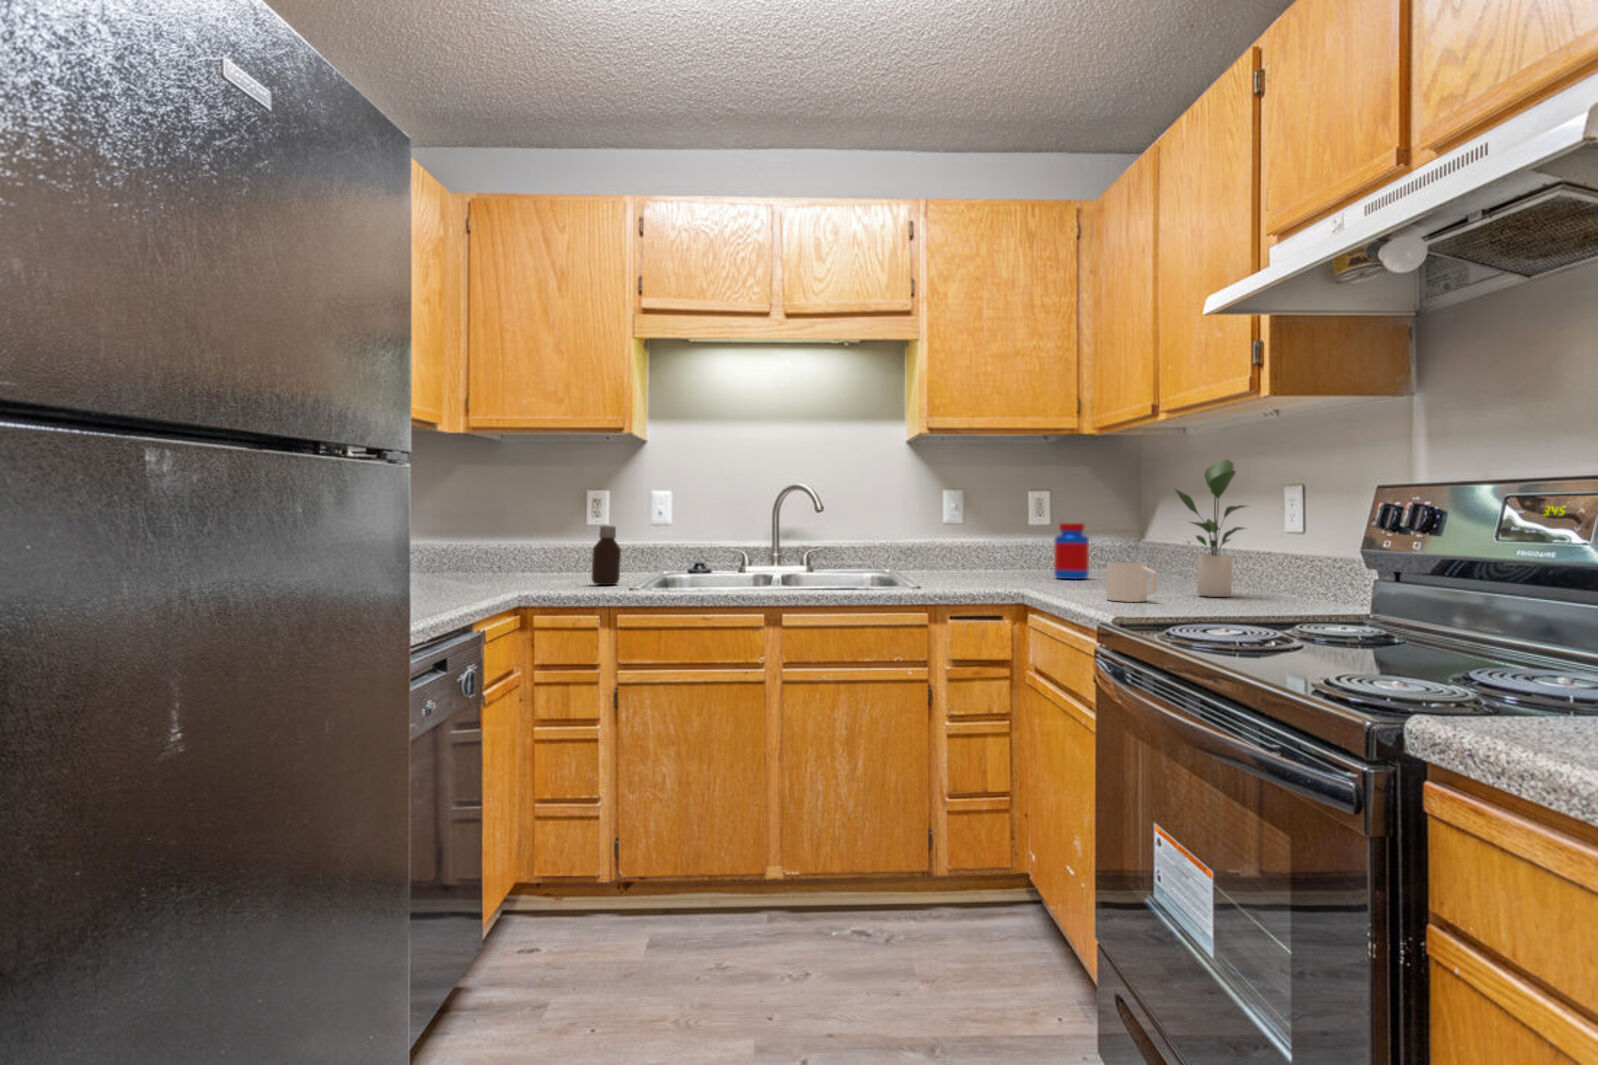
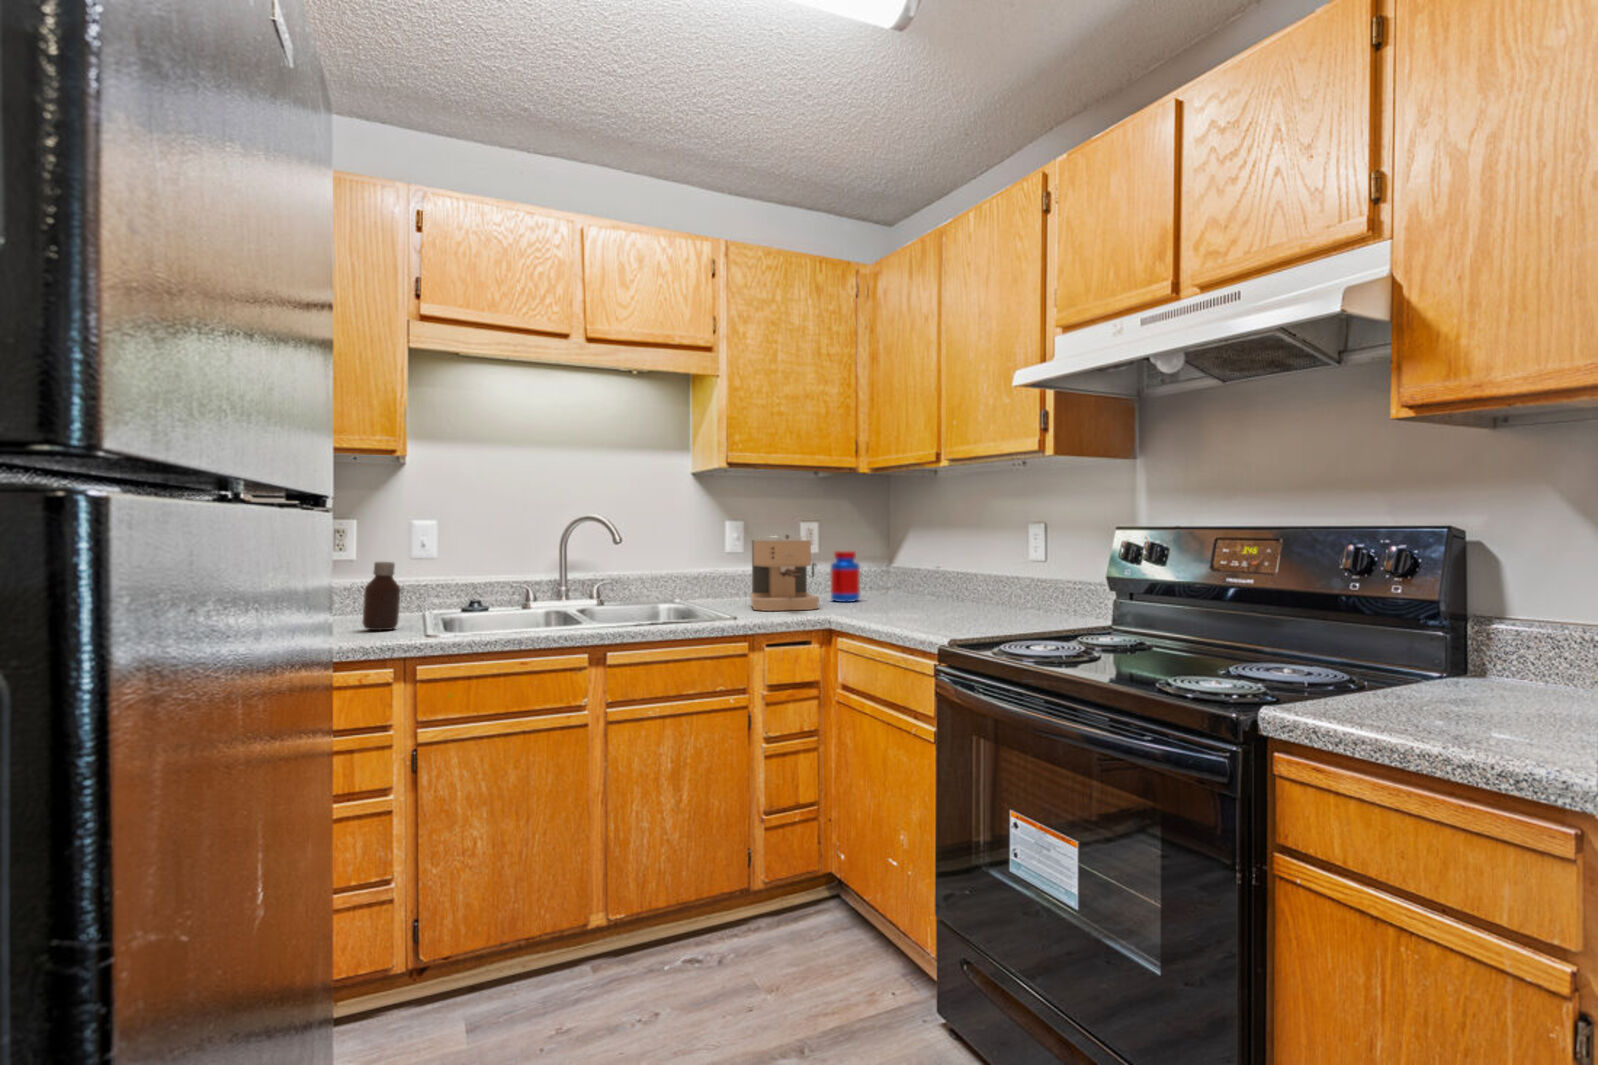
potted plant: present [1176,459,1245,597] -> none [948,500,1006,614]
coffee maker: none [951,503,1028,585] -> present [750,535,819,611]
mug: present [1106,561,1157,602] -> none [909,588,951,622]

